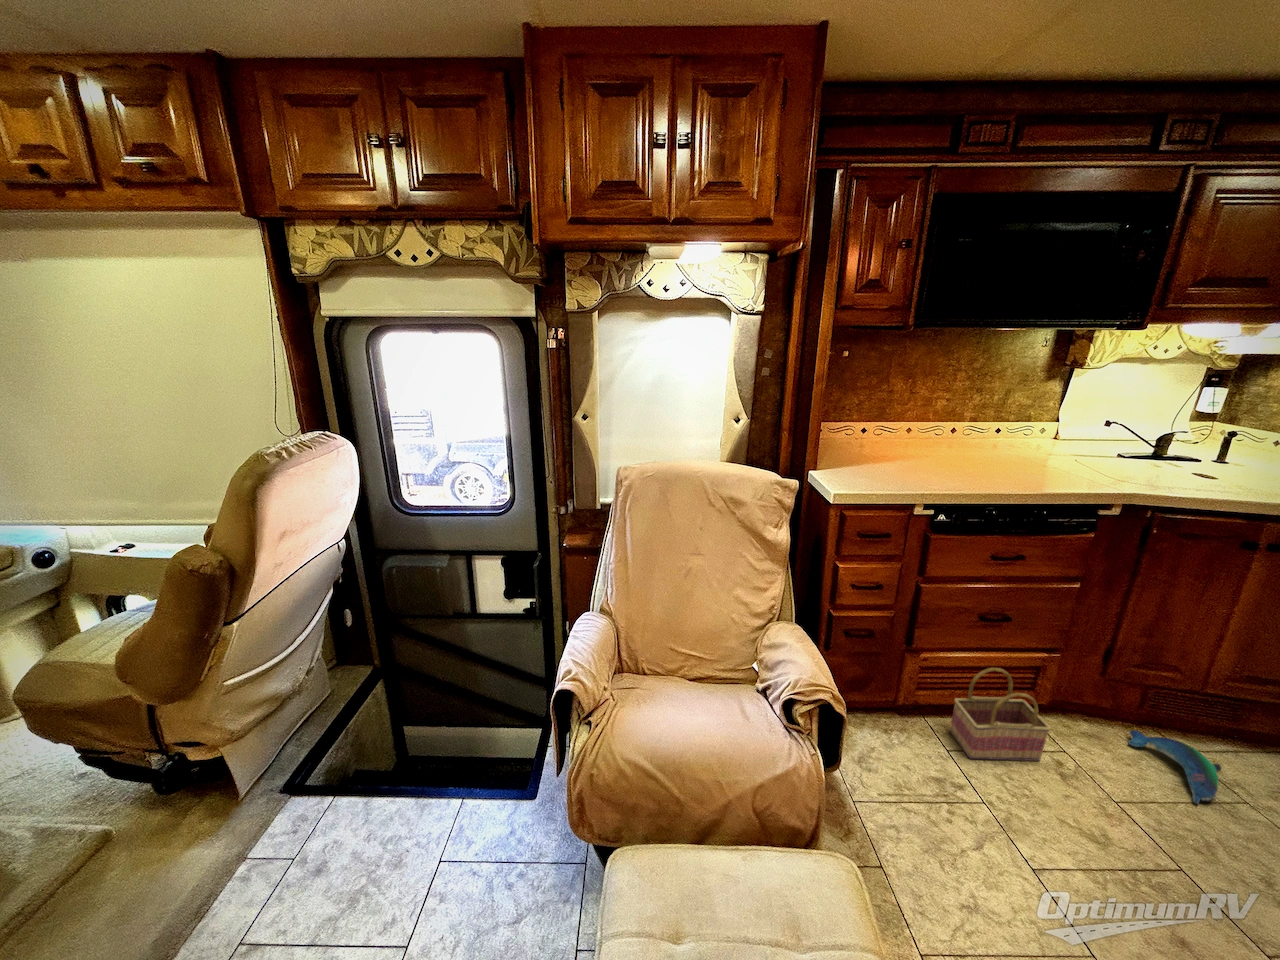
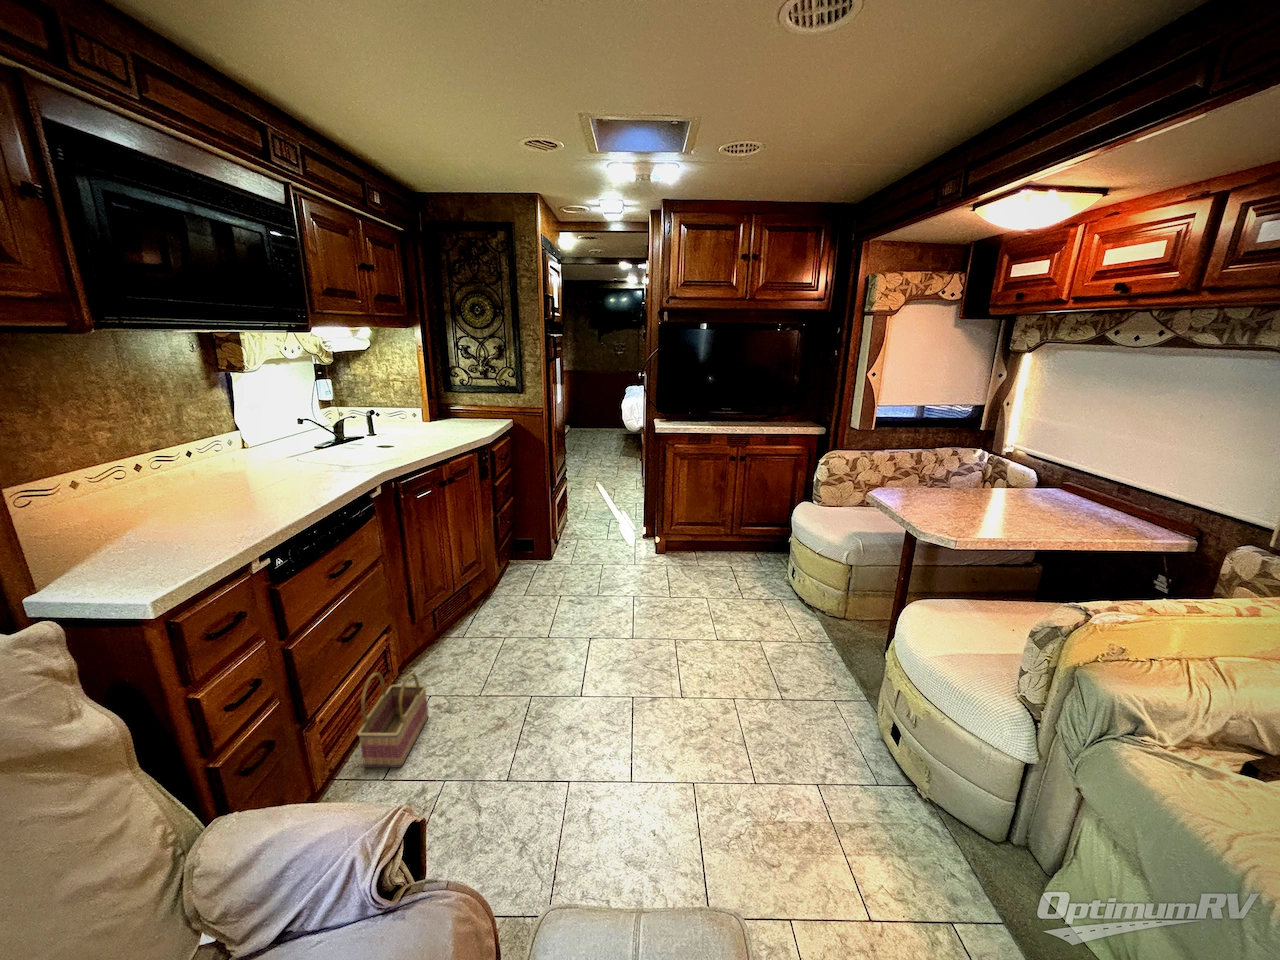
plush toy: present [1128,730,1221,804] -> none [436,629,495,659]

